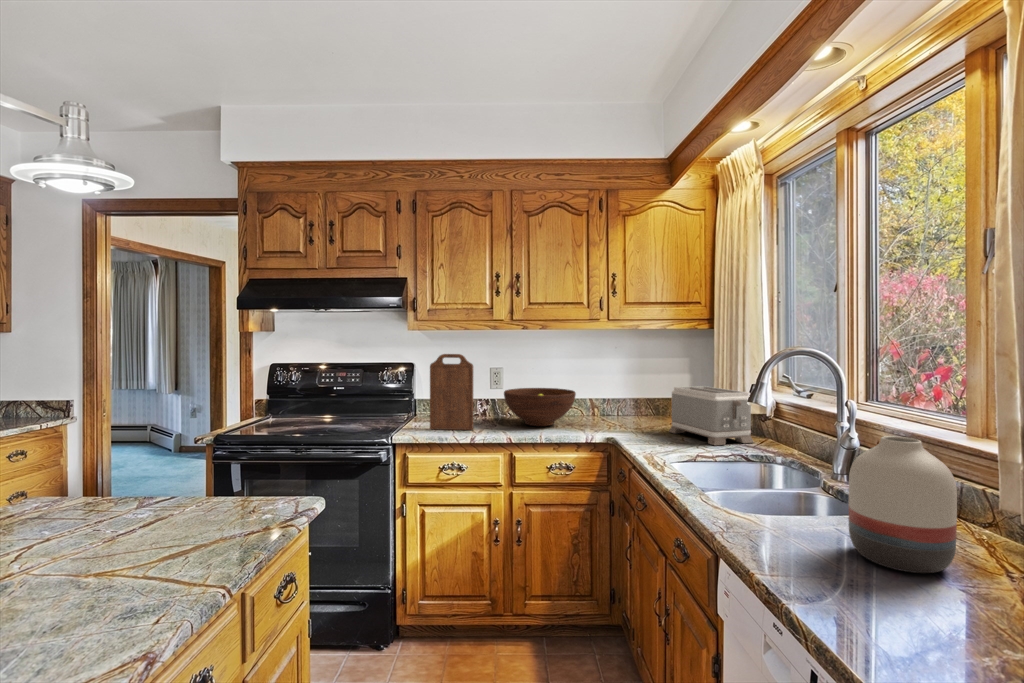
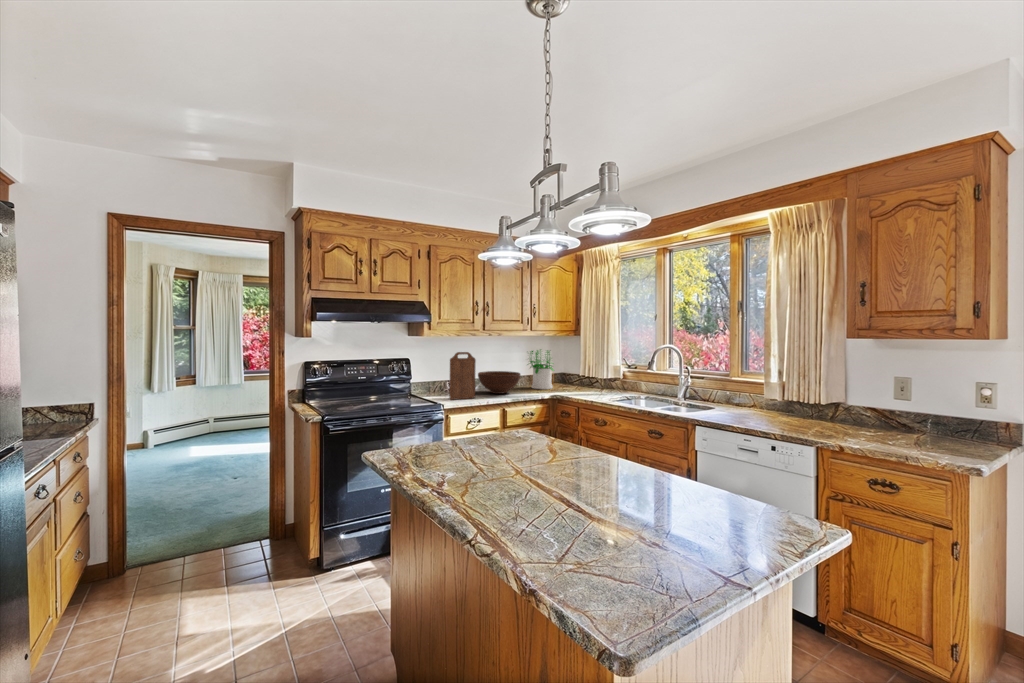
potted plant: none [612,353,667,425] -> present [530,350,554,389]
toaster: present [669,386,753,445] -> none [567,366,611,394]
vase: present [849,436,957,573] -> none [705,377,734,417]

